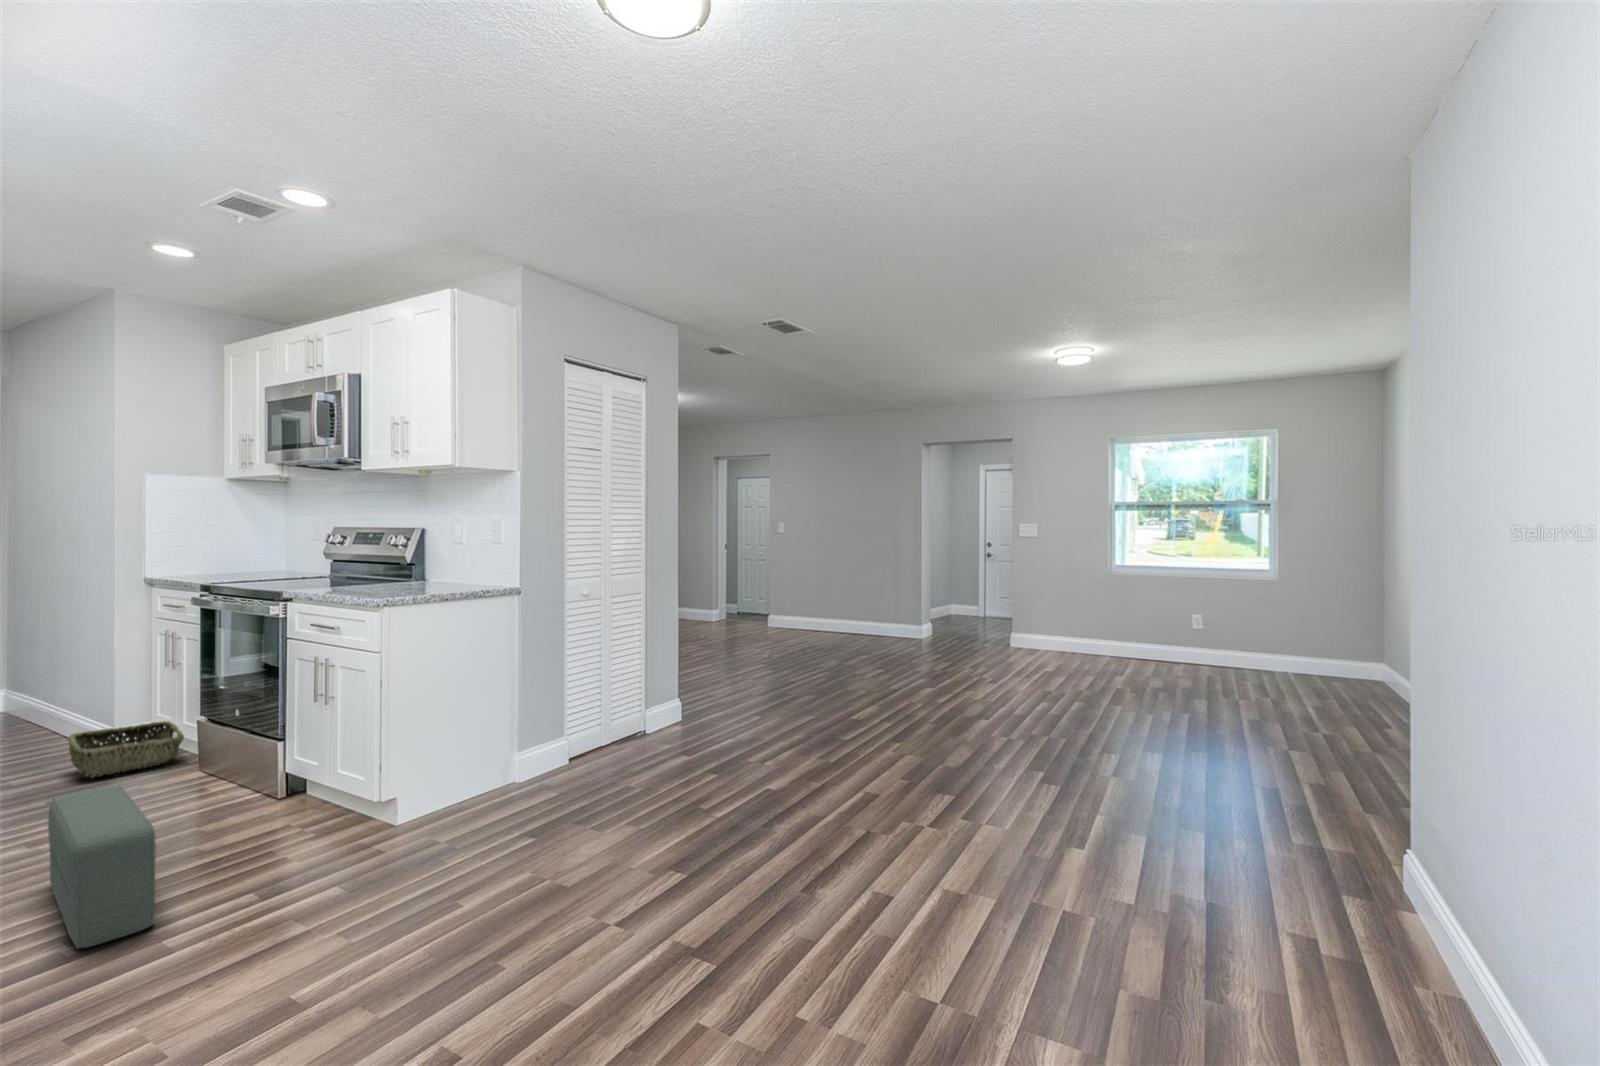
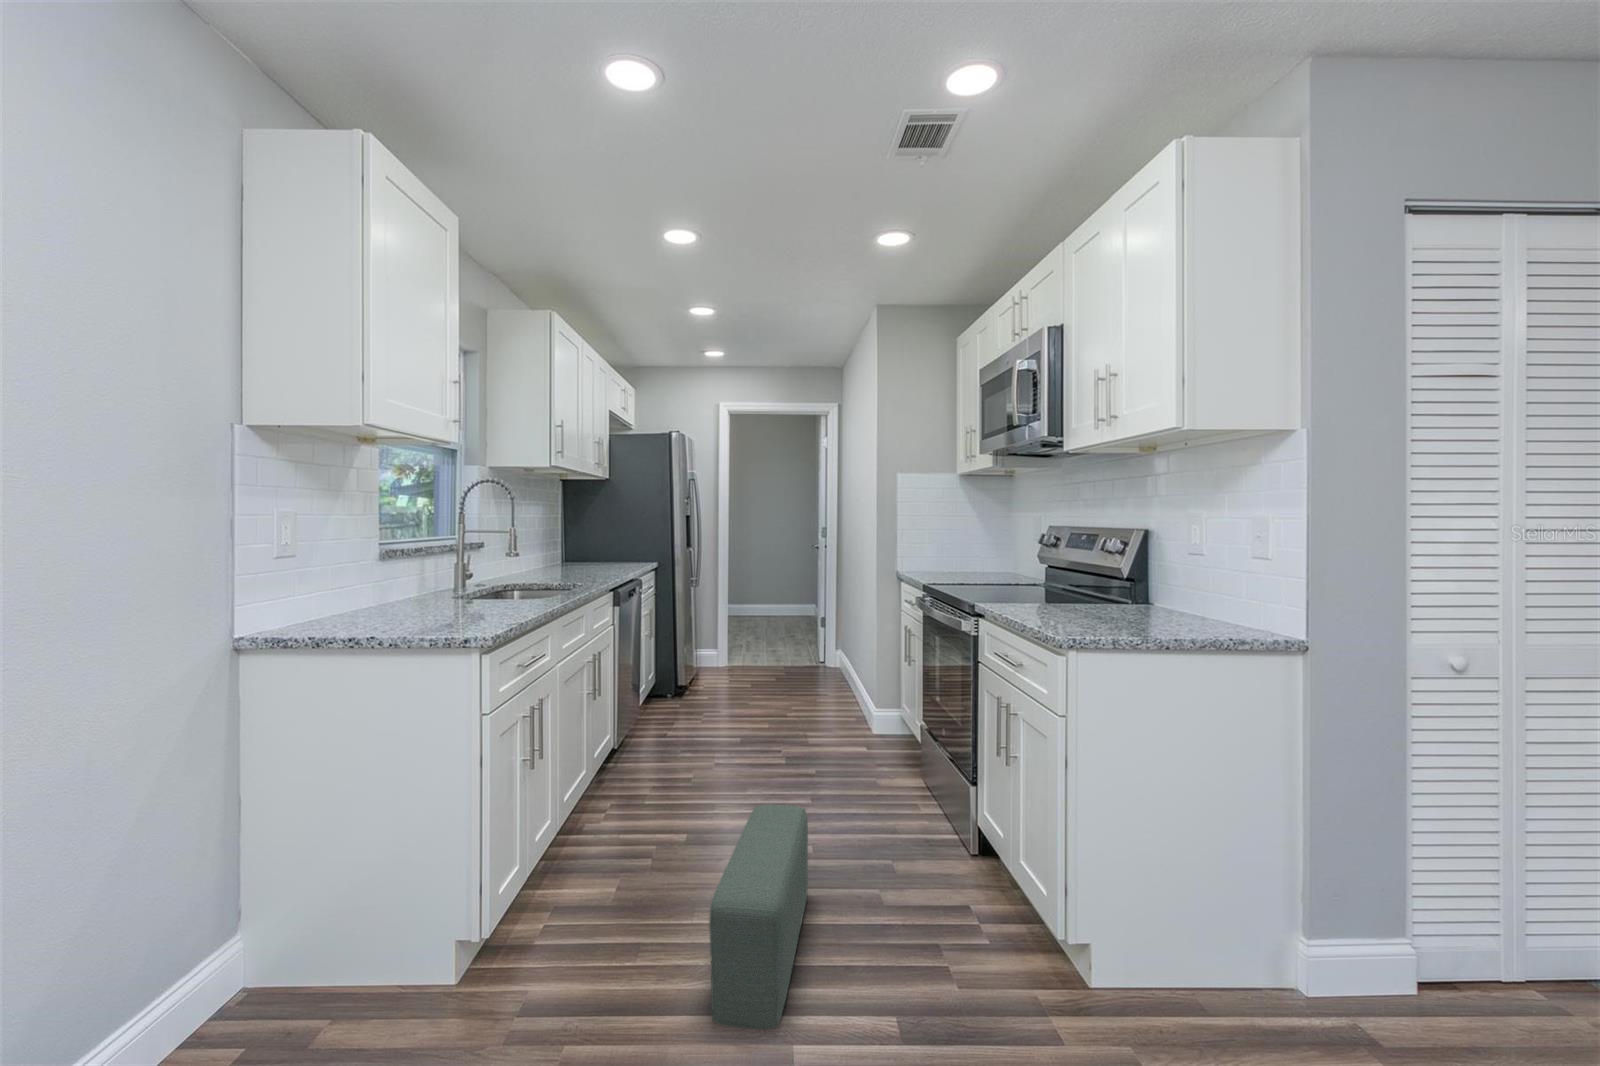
woven basket: present [67,721,184,778] -> none [837,709,915,756]

